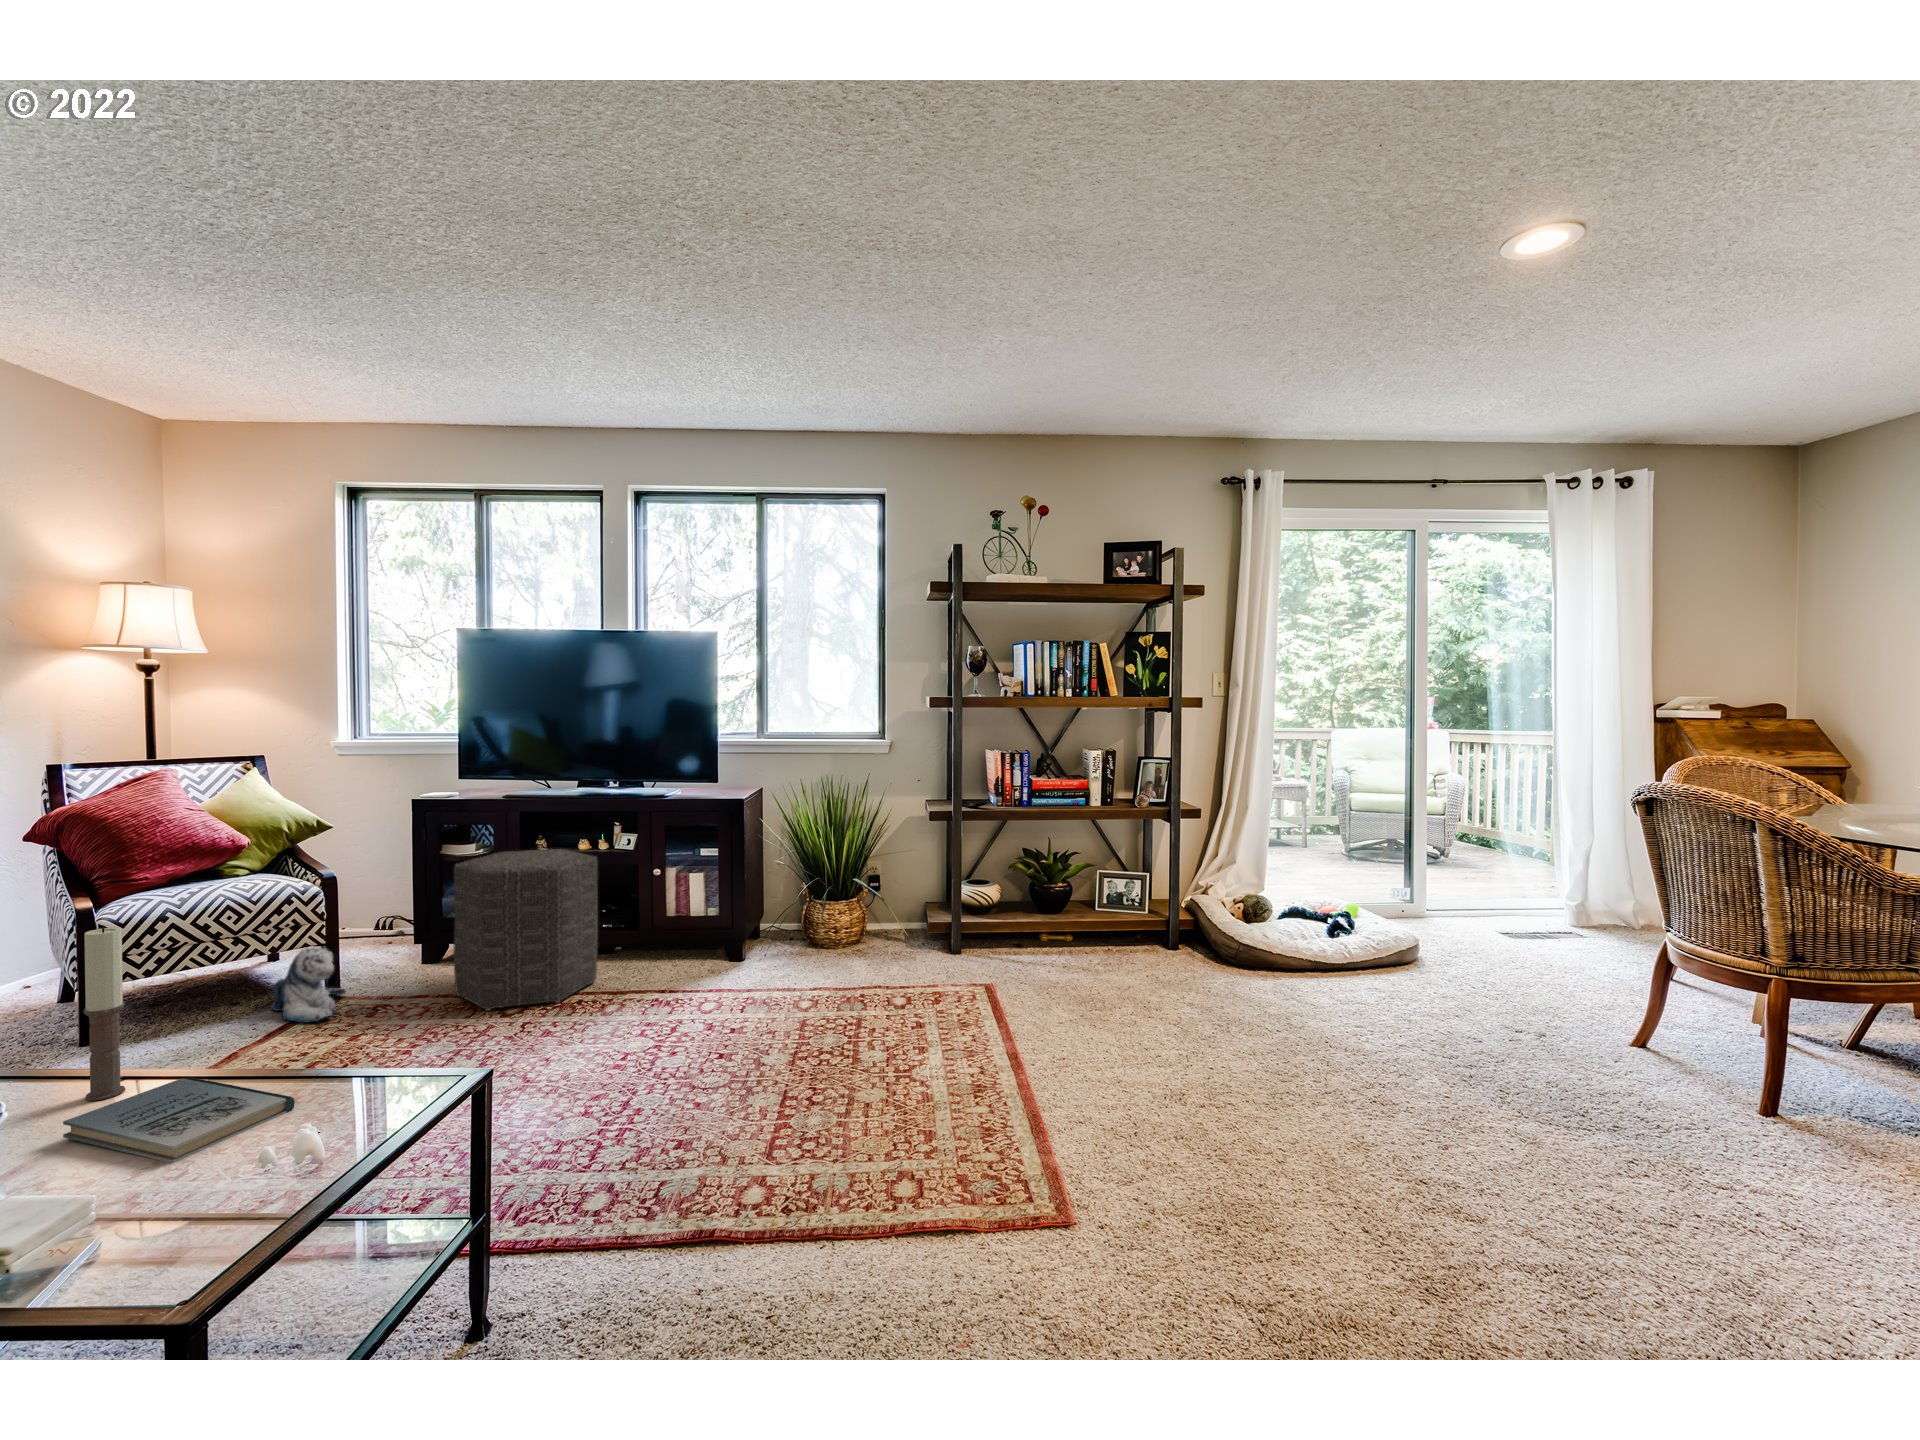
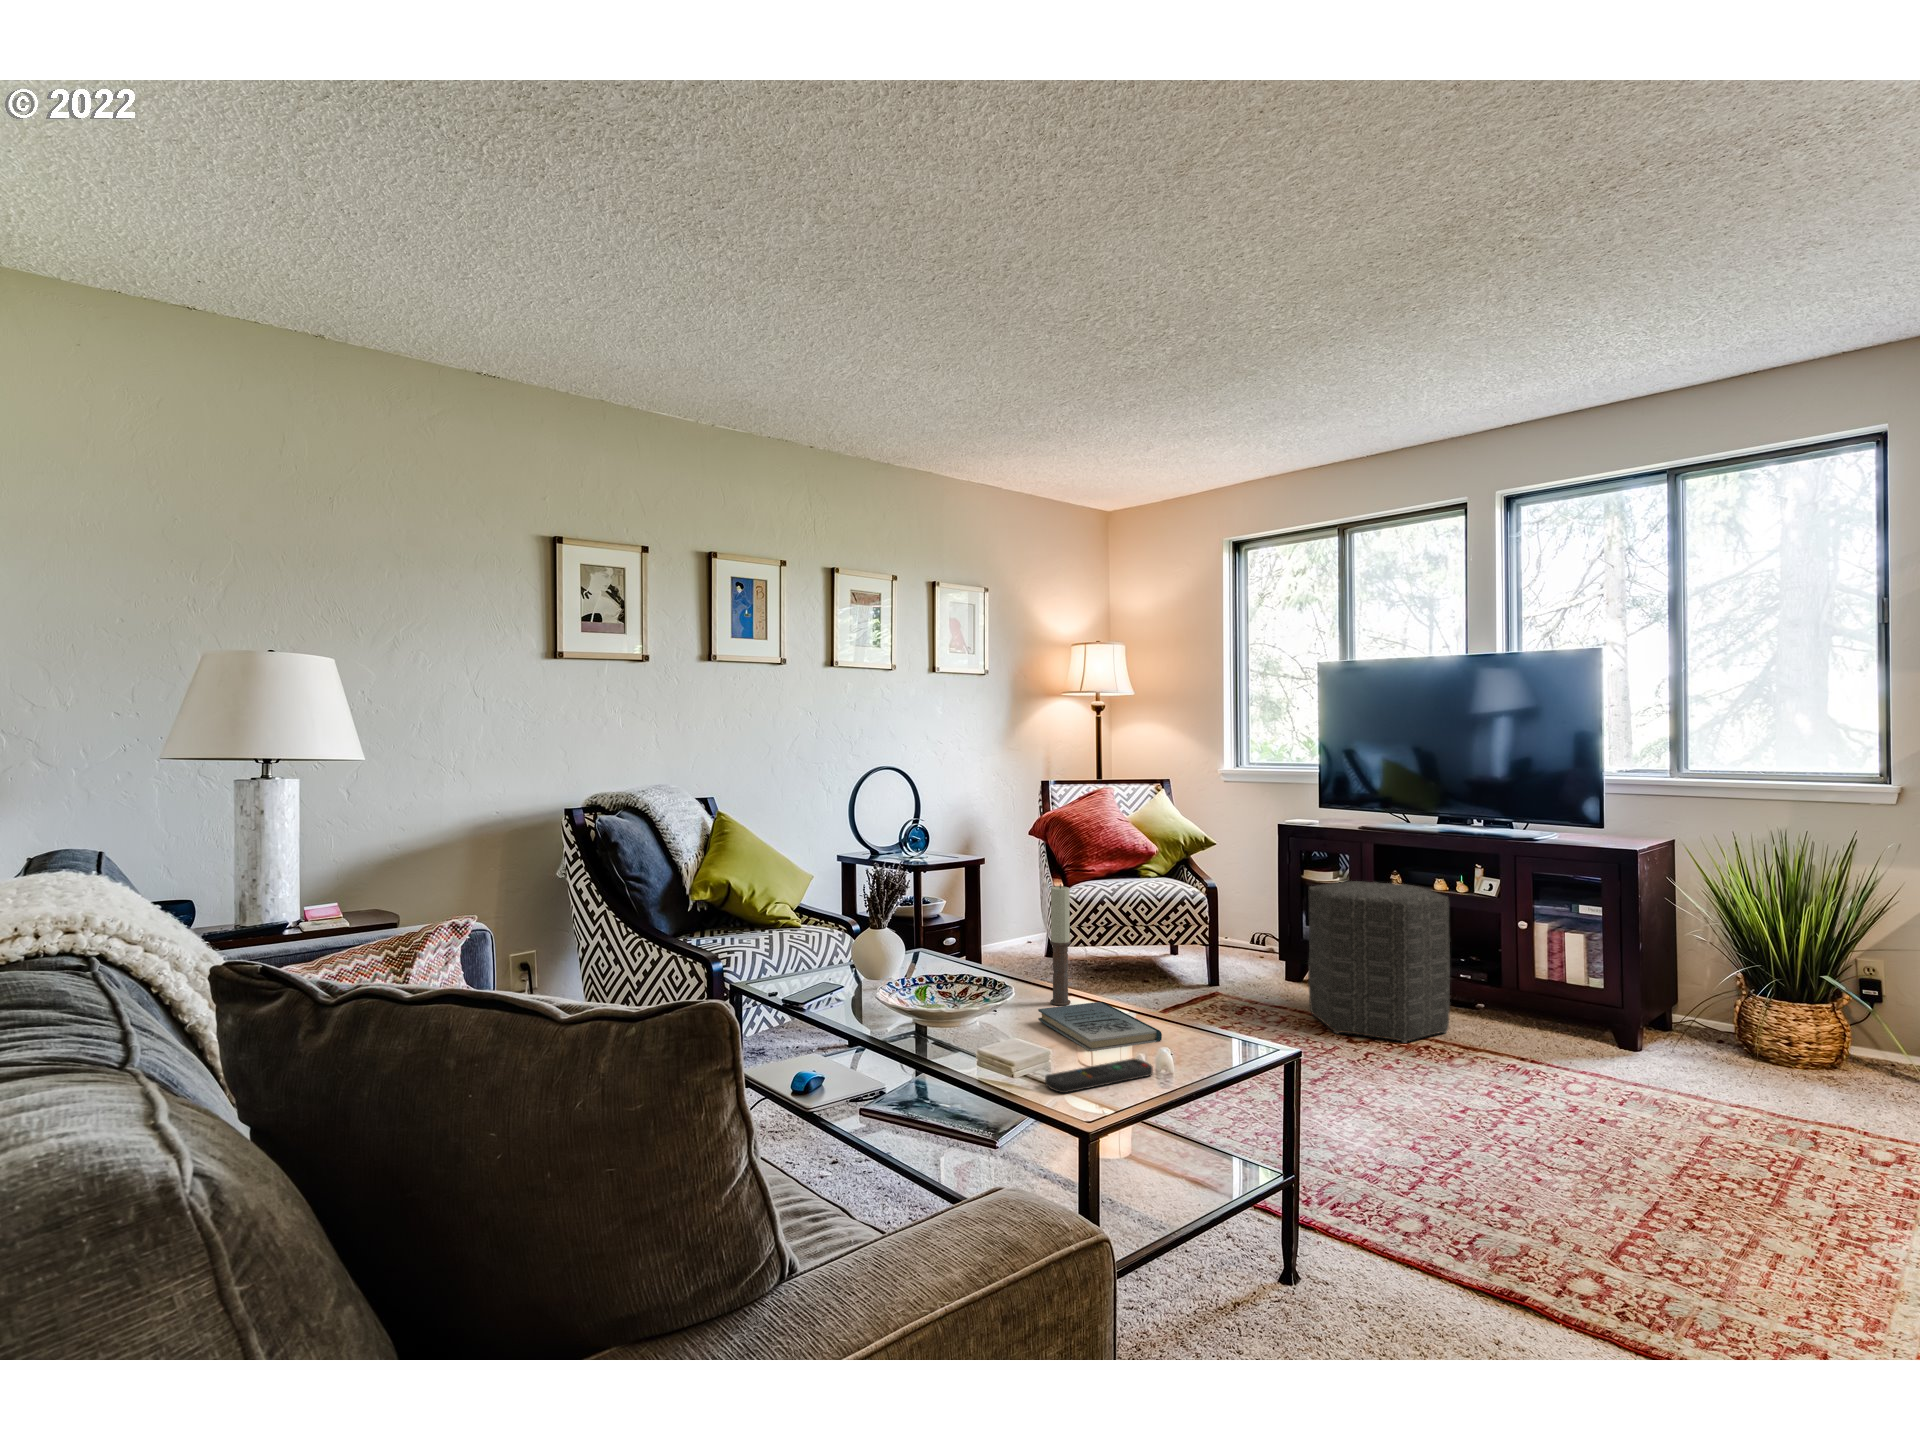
plush toy: present [270,948,346,1023] -> none [1168,944,1223,1008]
remote control: none [89,1153,289,1260] -> present [1045,1058,1153,1093]

